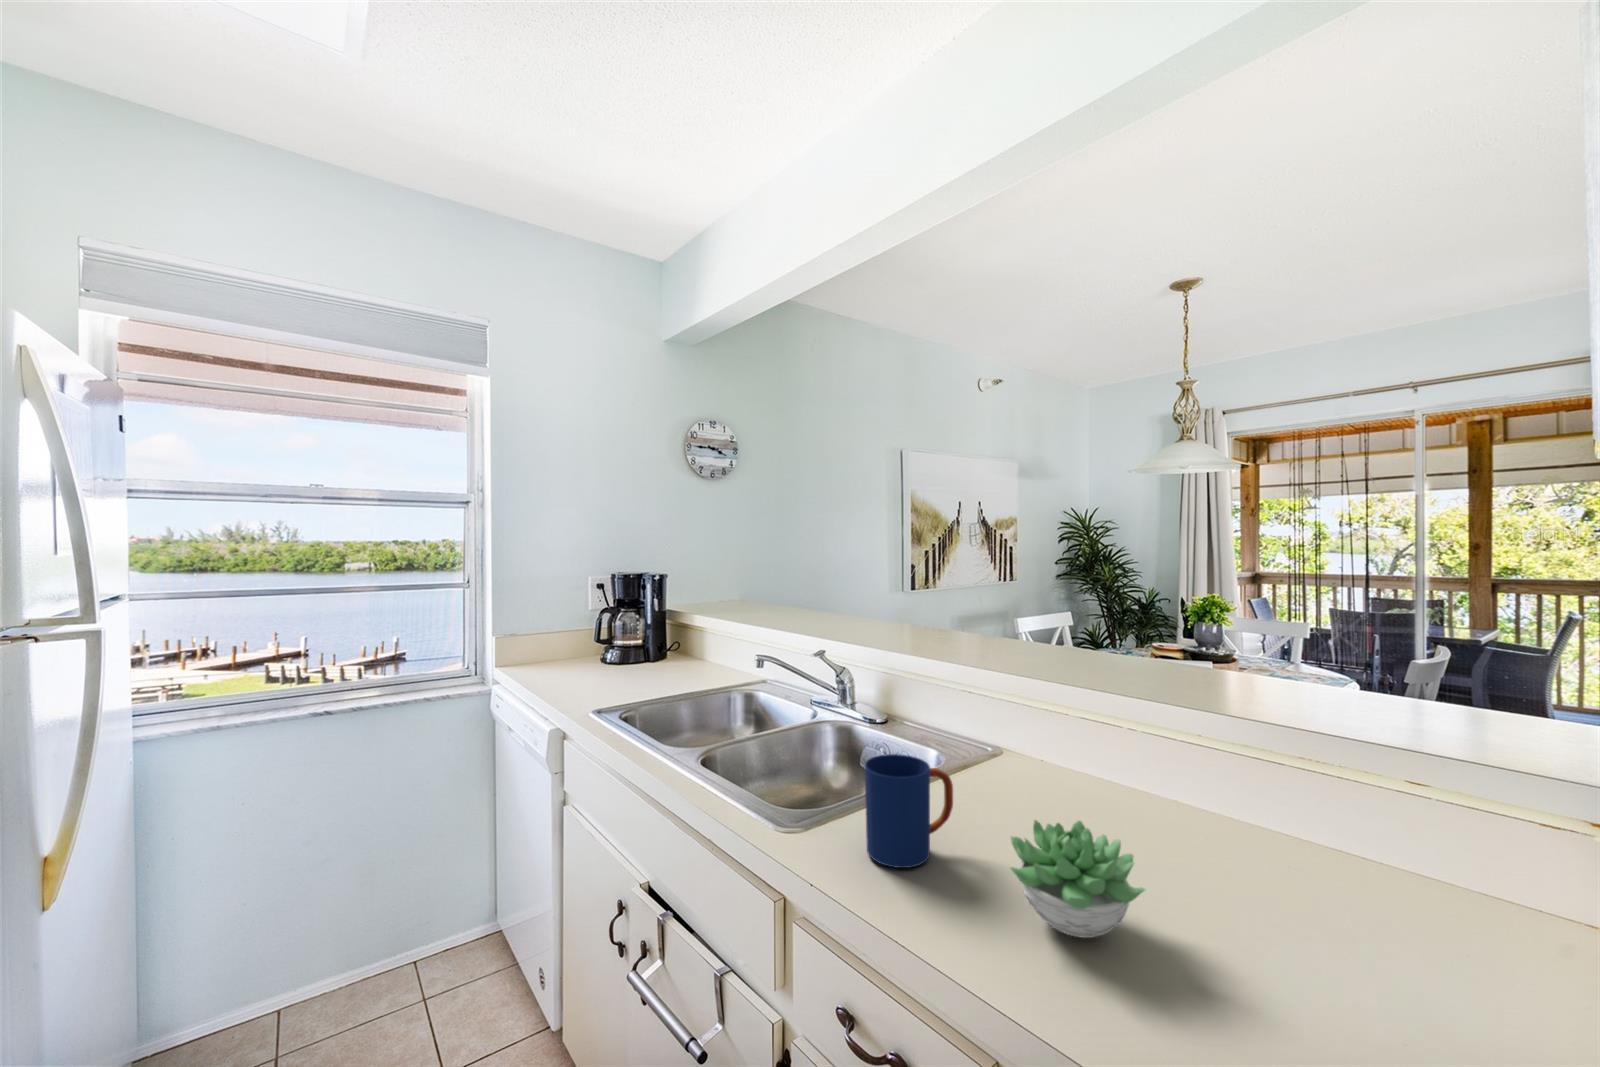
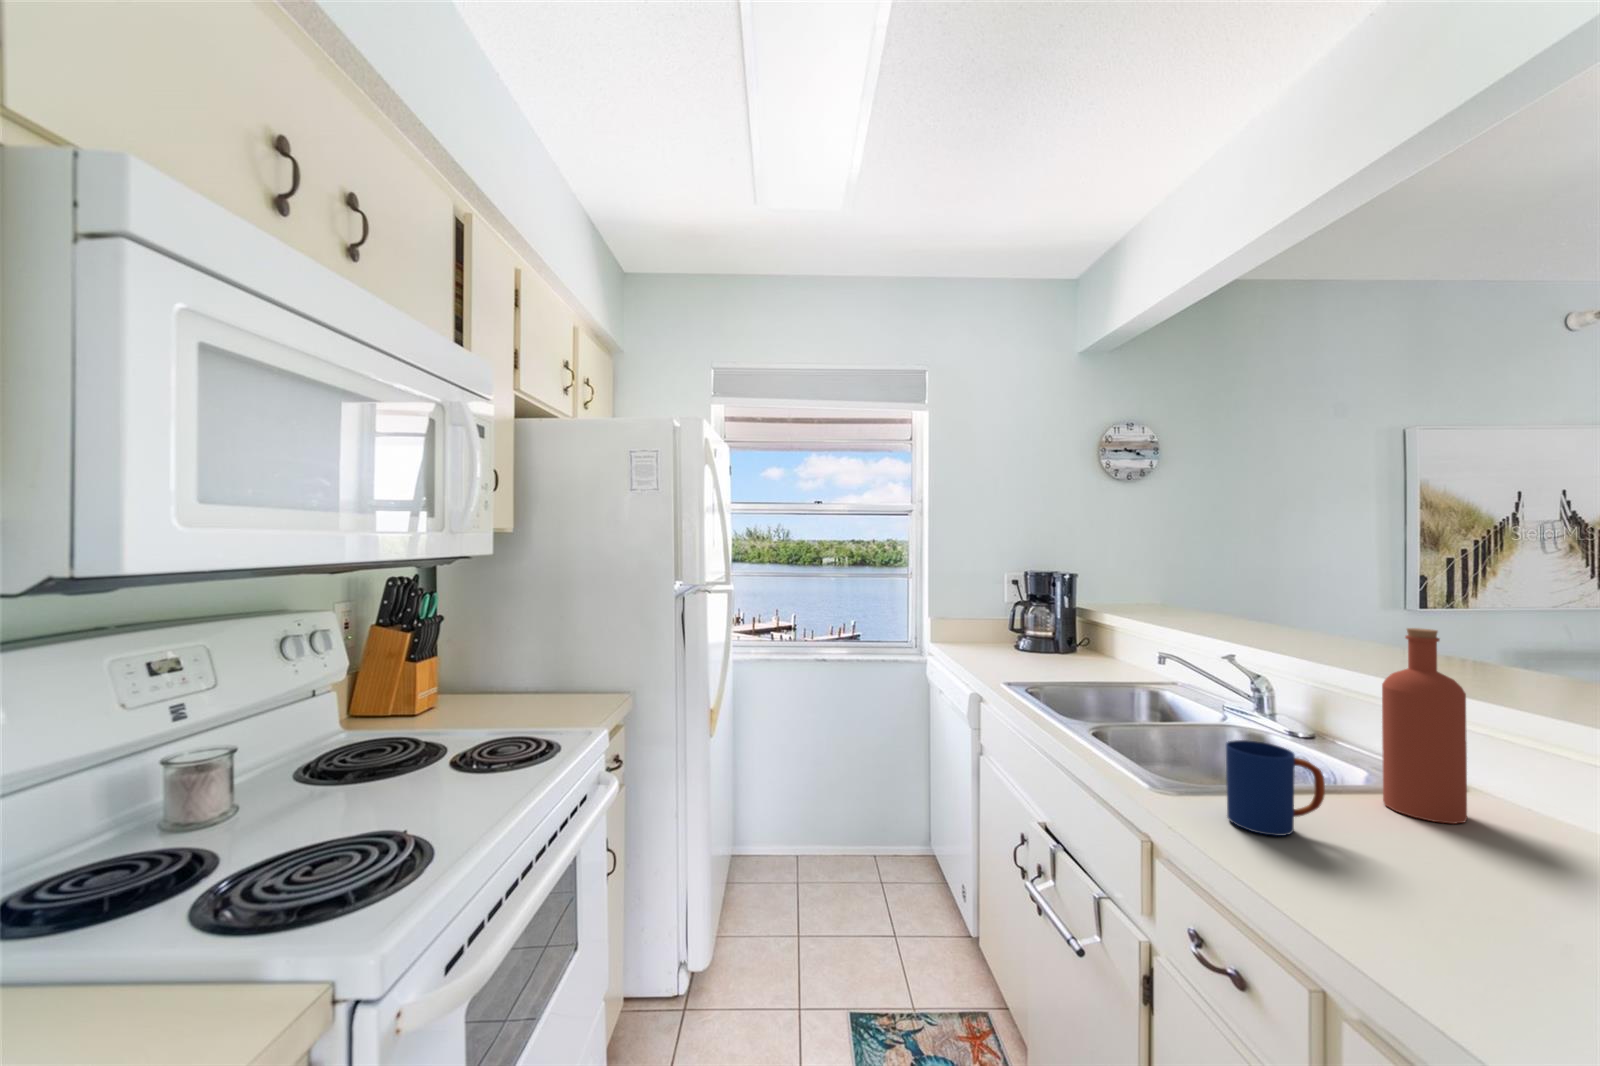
bottle: none [967,611,1030,796] -> present [1382,628,1467,824]
succulent plant: present [1010,820,1145,938] -> none [1345,812,1510,917]

